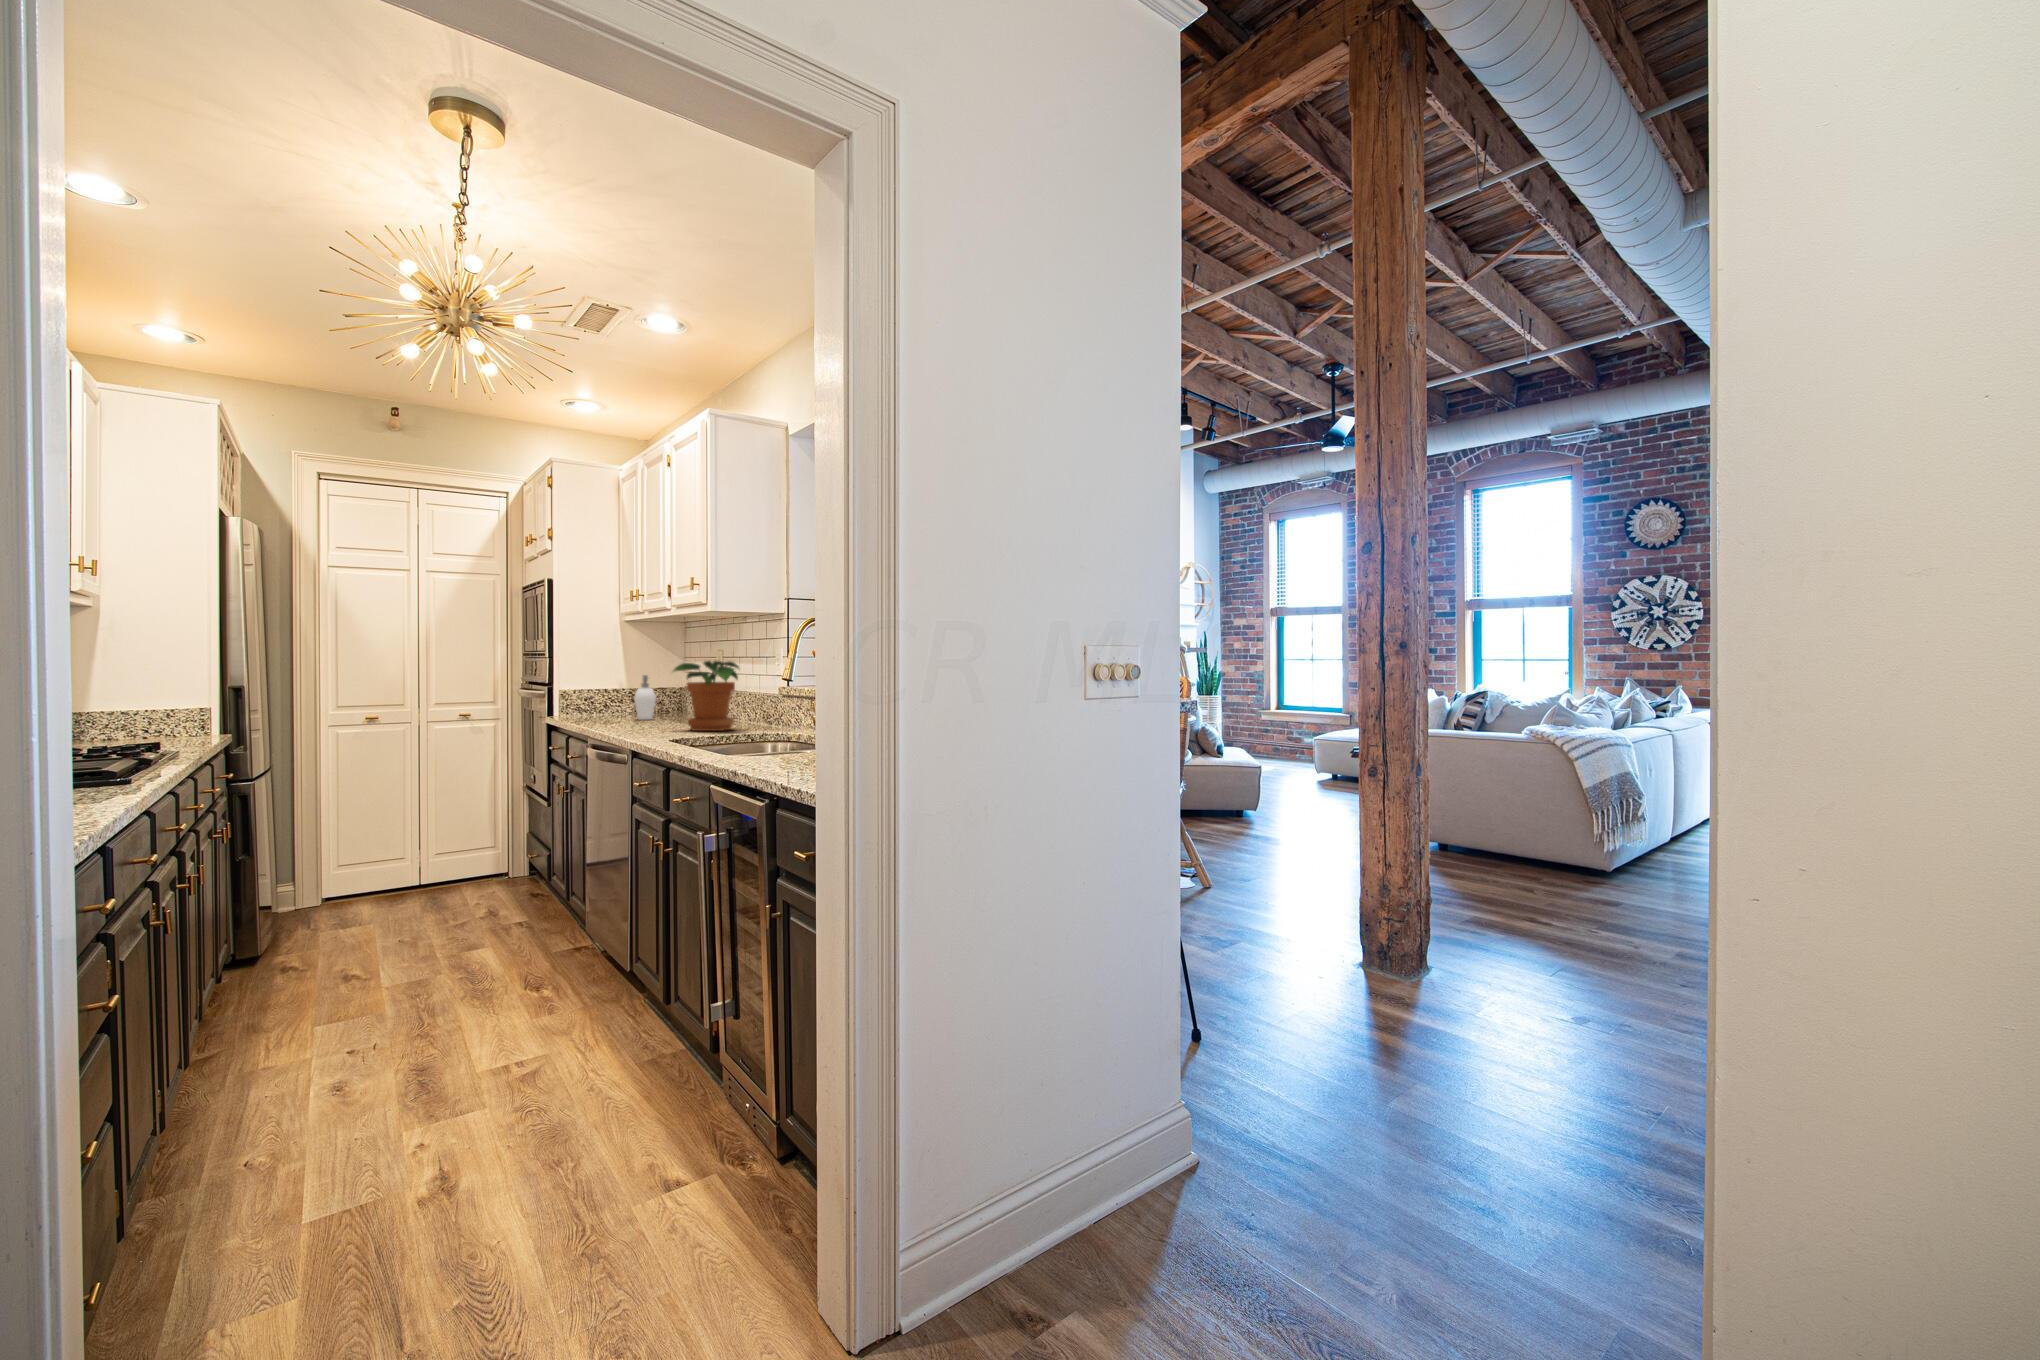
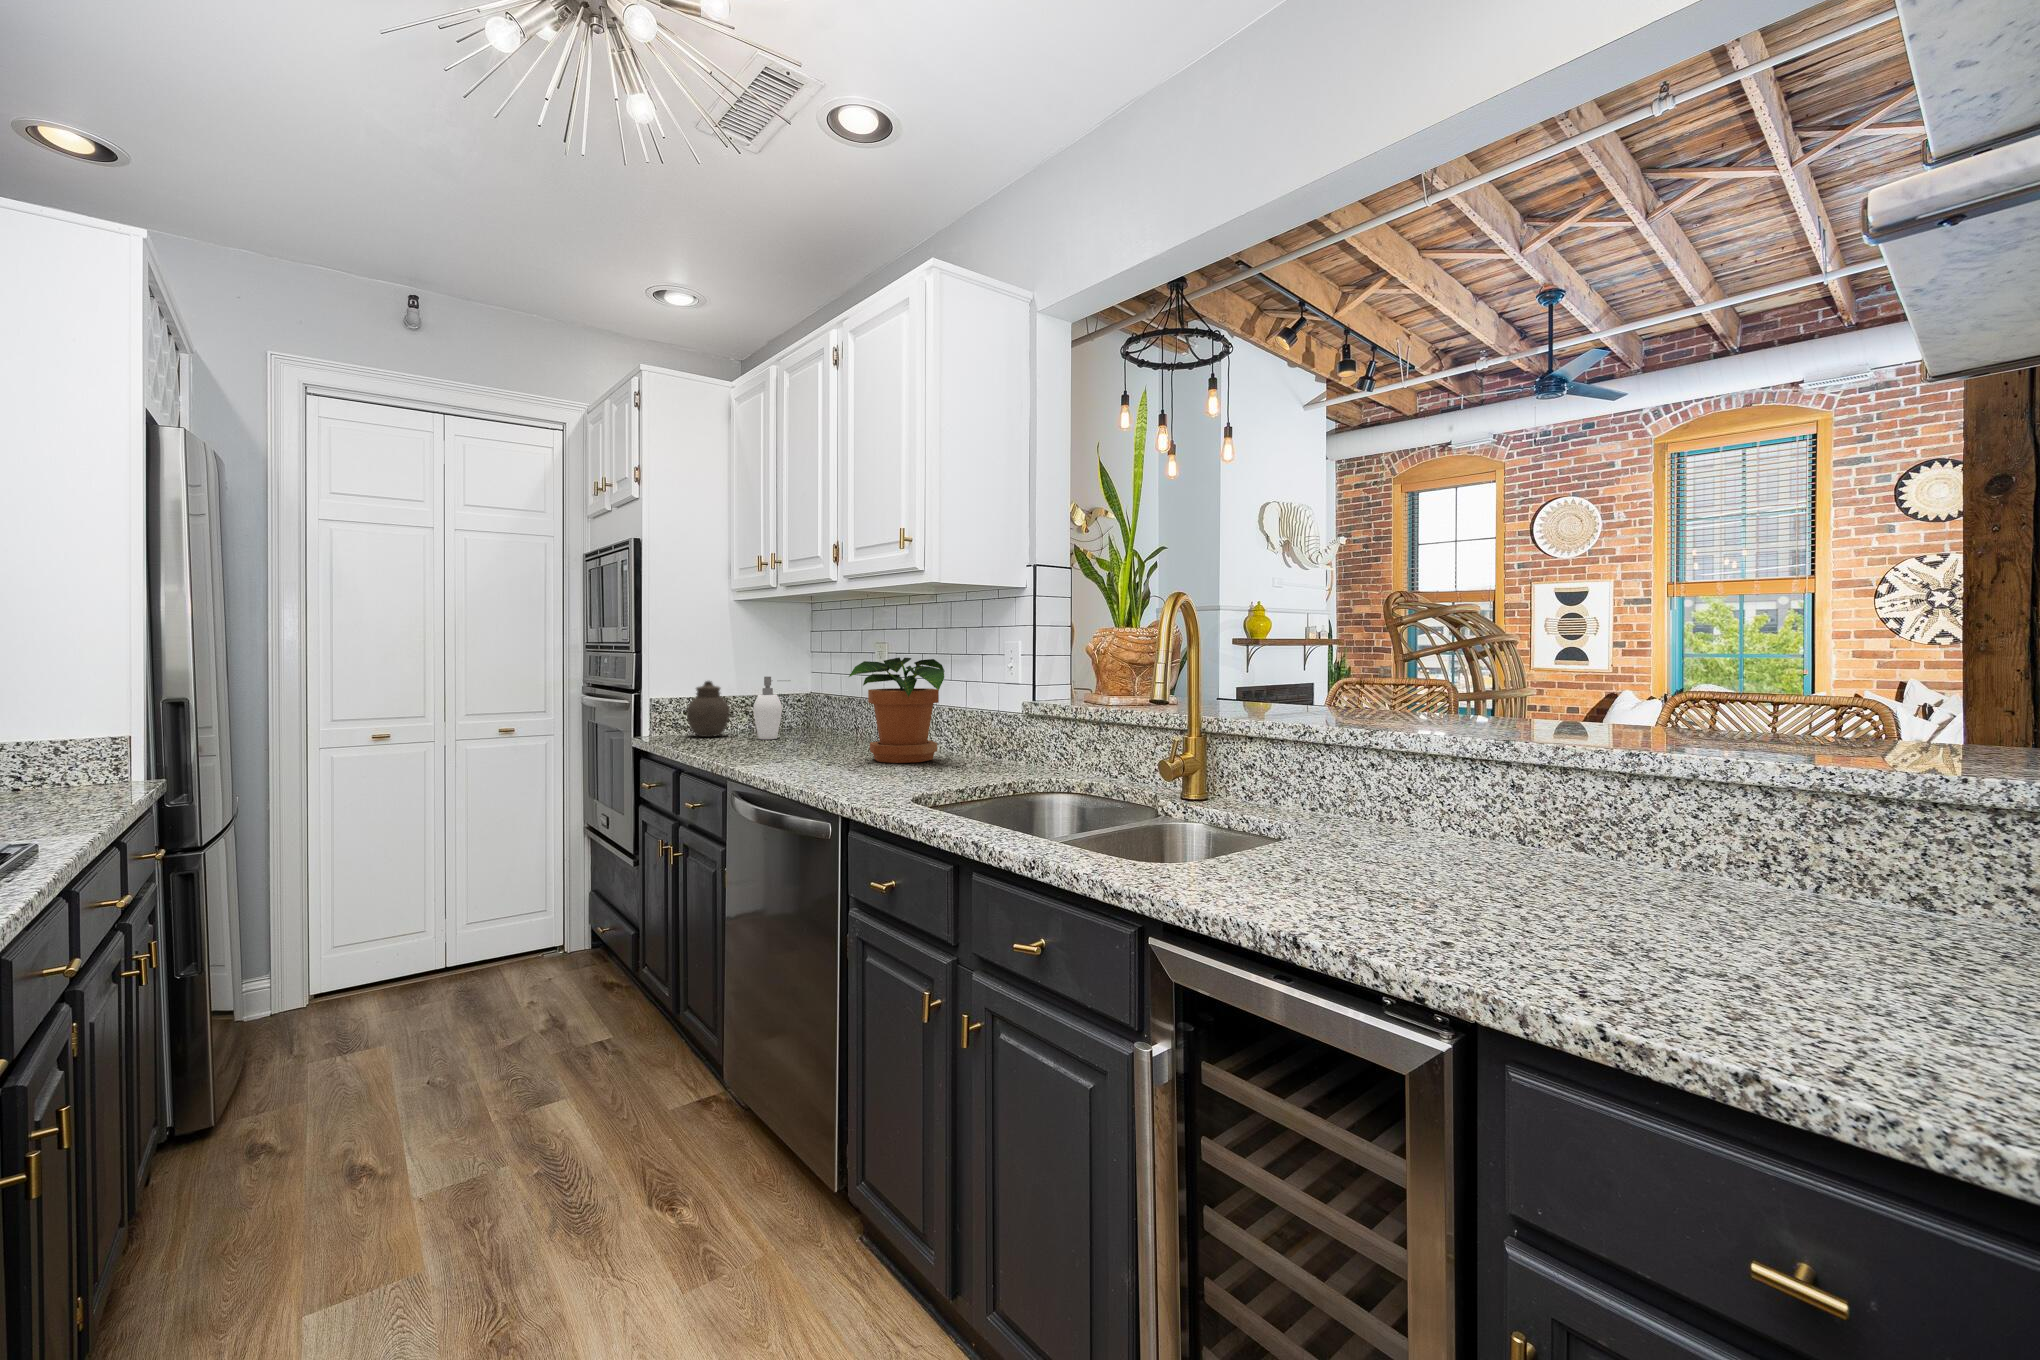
jar: none [589,678,621,718] -> present [687,681,730,737]

